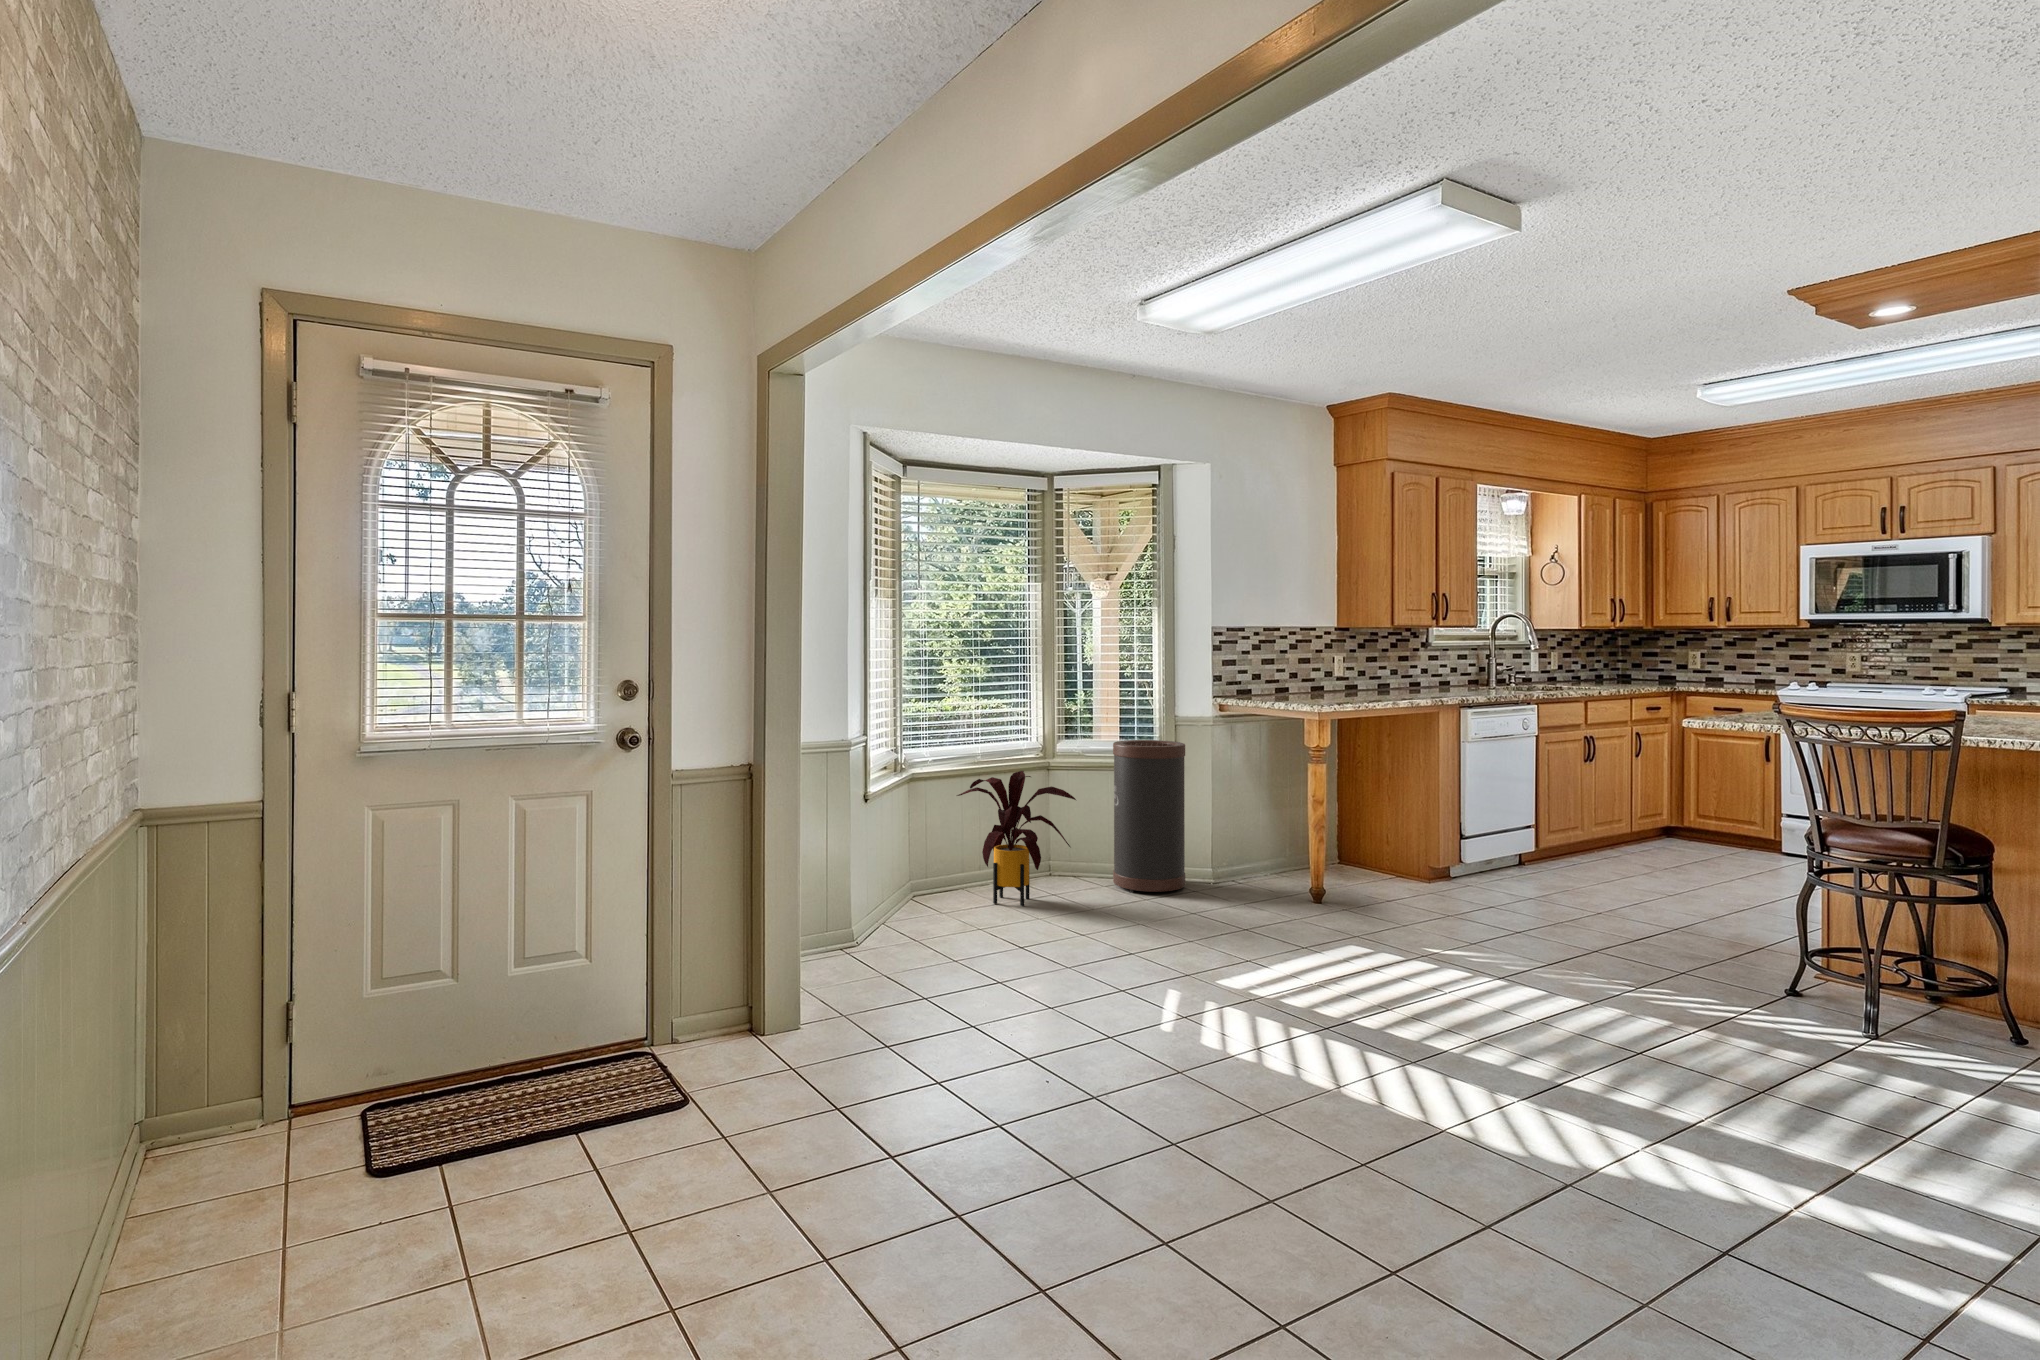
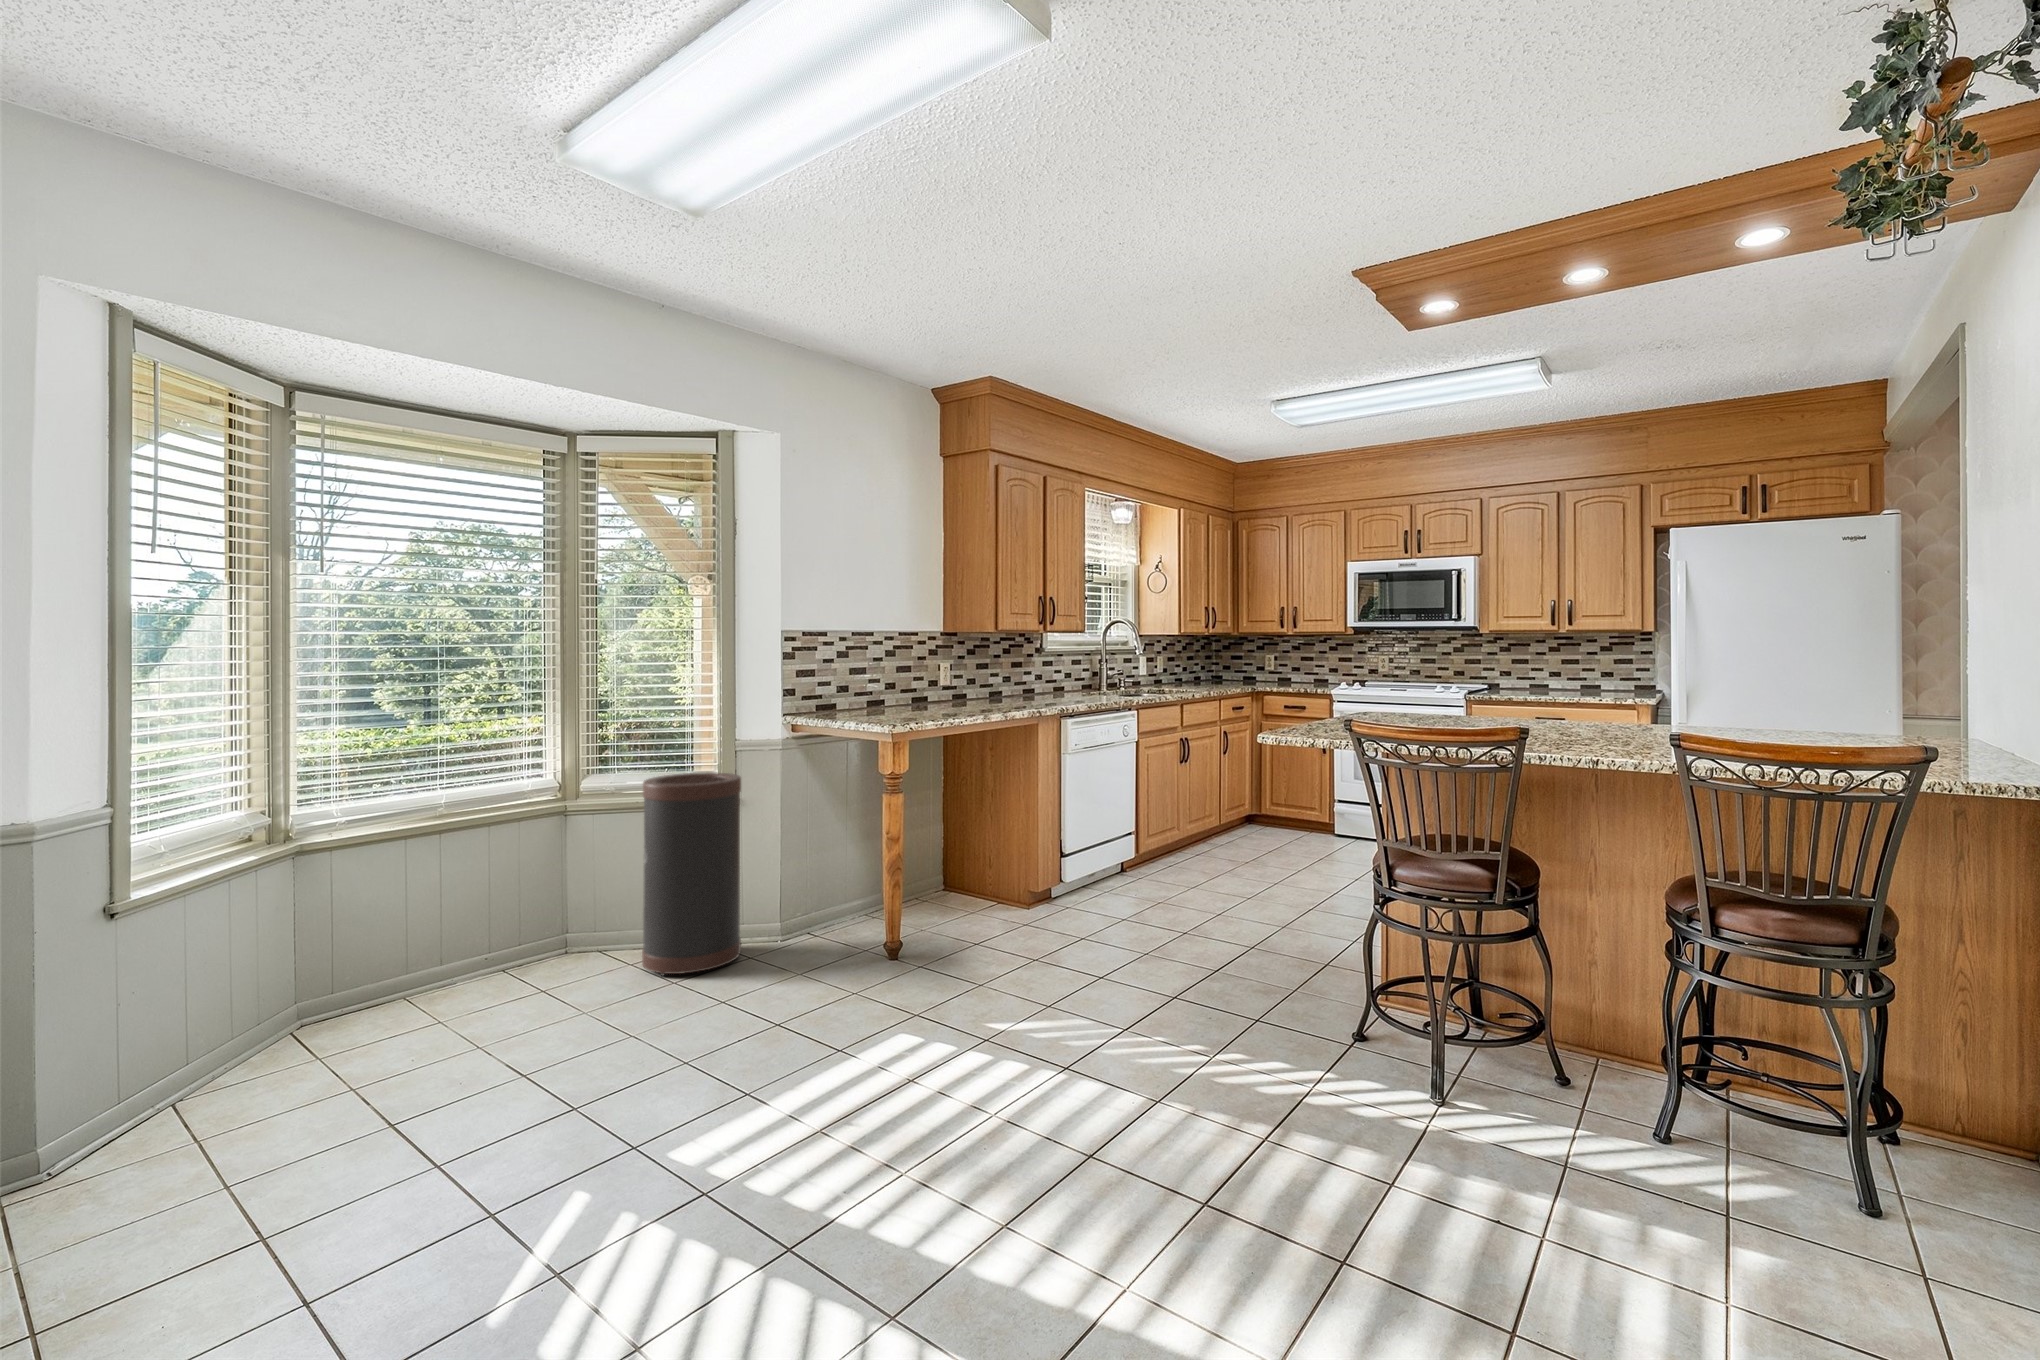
house plant: present [957,771,1076,906] -> none [364,827,562,1030]

